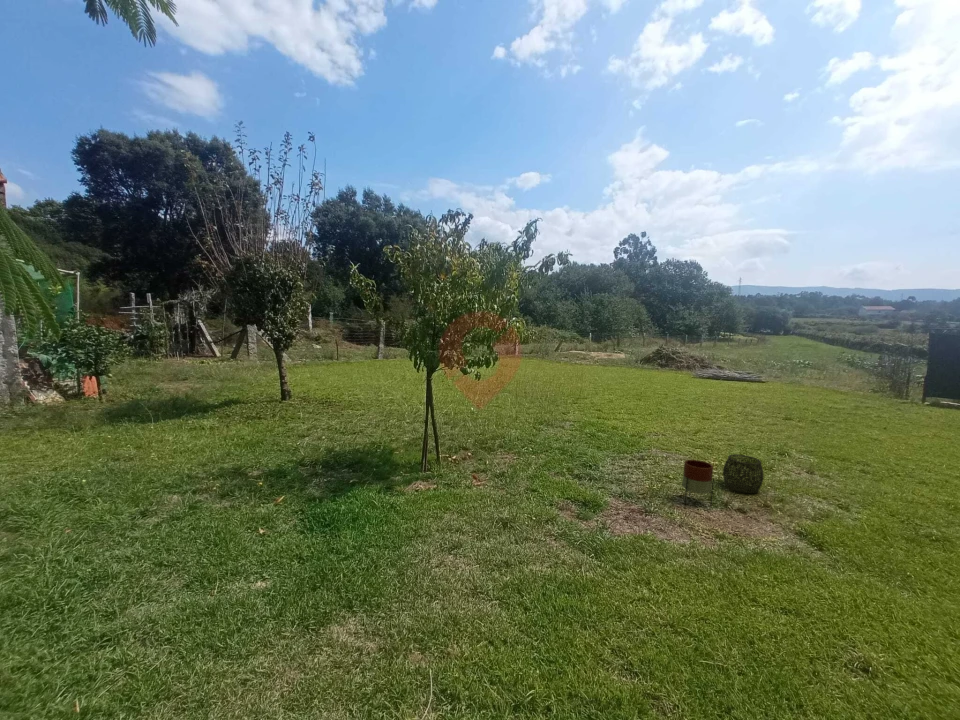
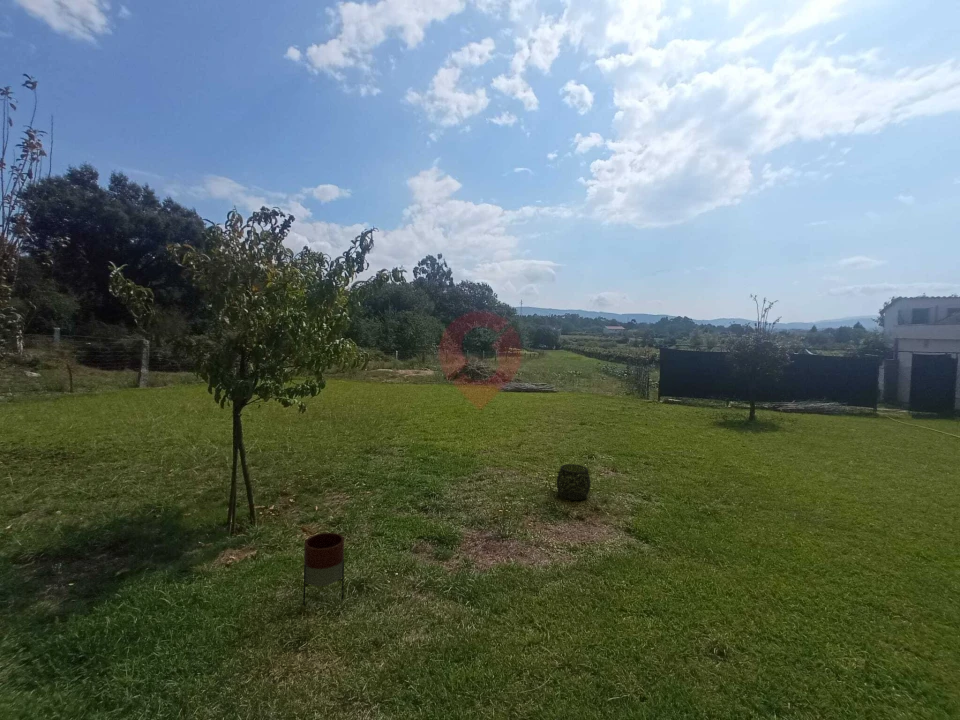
planter: present [682,460,714,505] -> present [303,533,344,605]

